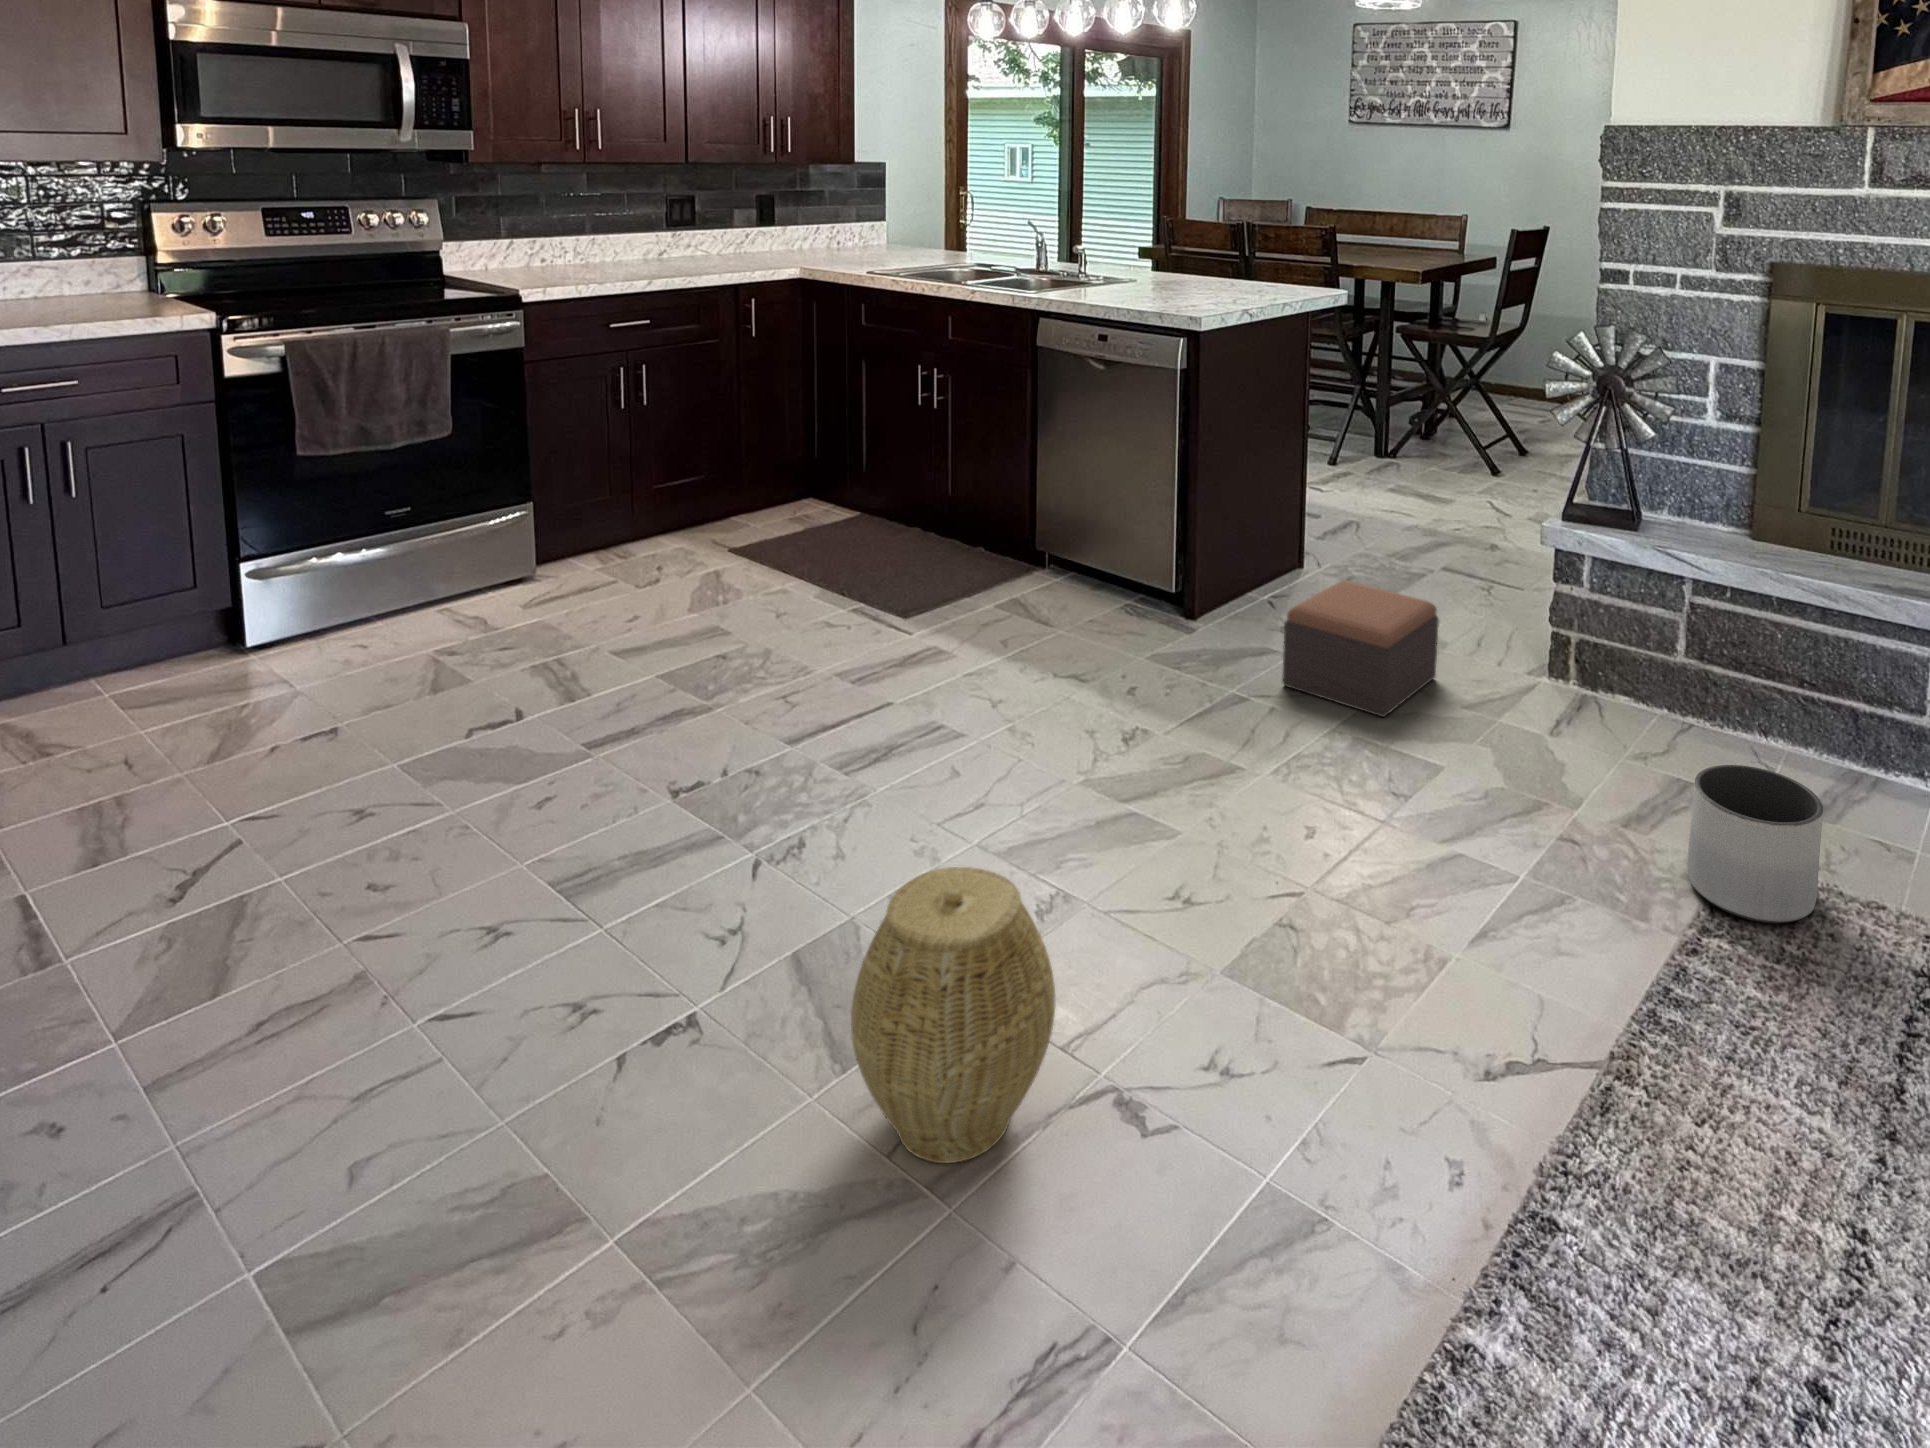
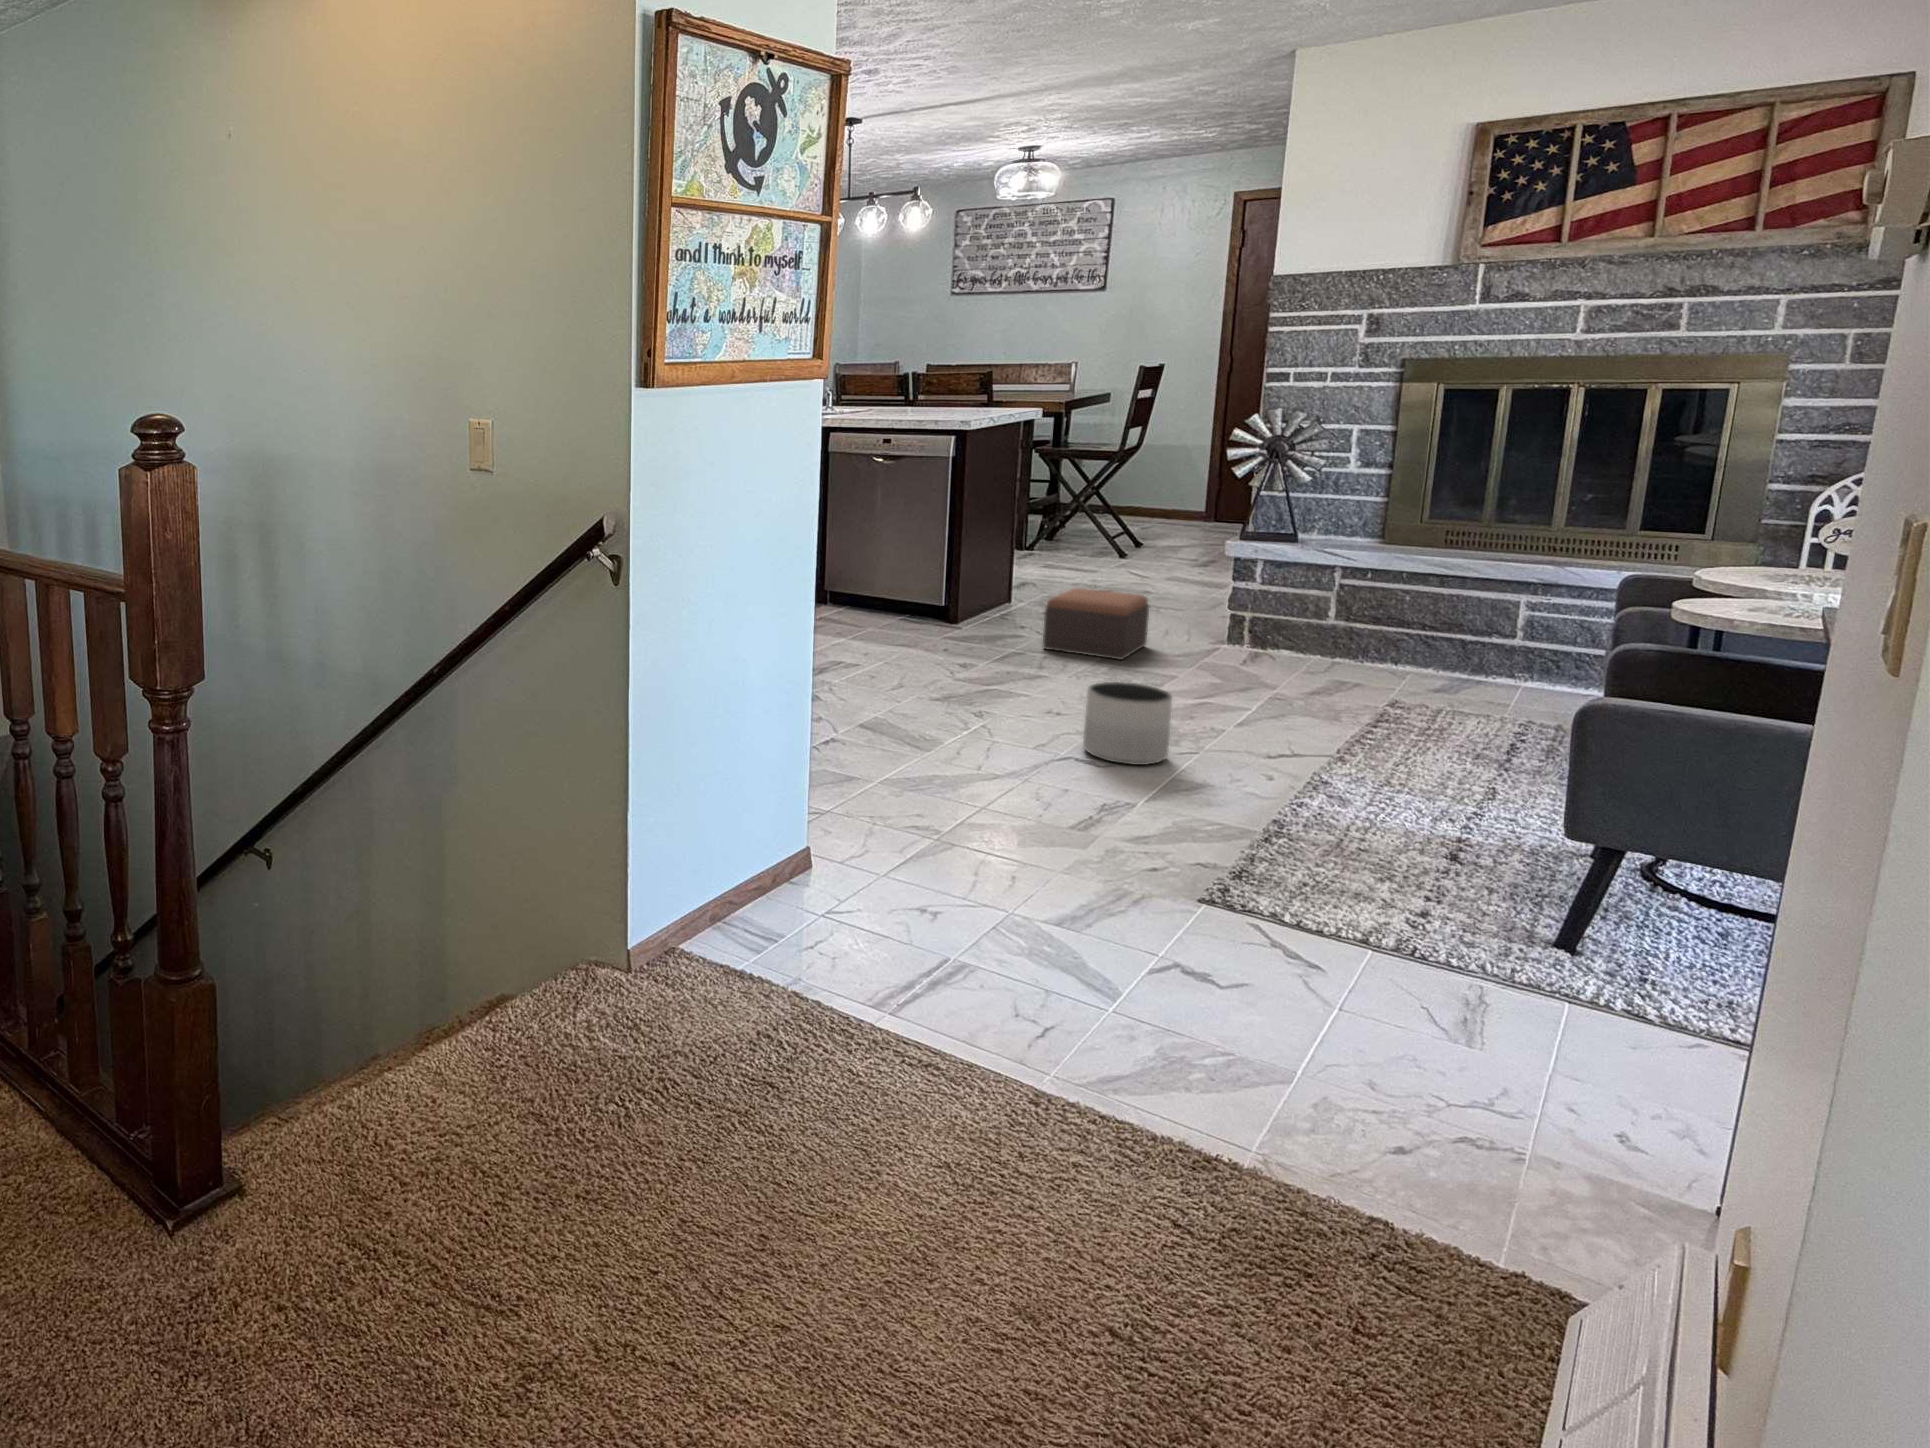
planter: present [1687,765,1823,923] -> present [1083,682,1172,765]
woven basket: present [851,867,1055,1163] -> none [948,651,1053,773]

